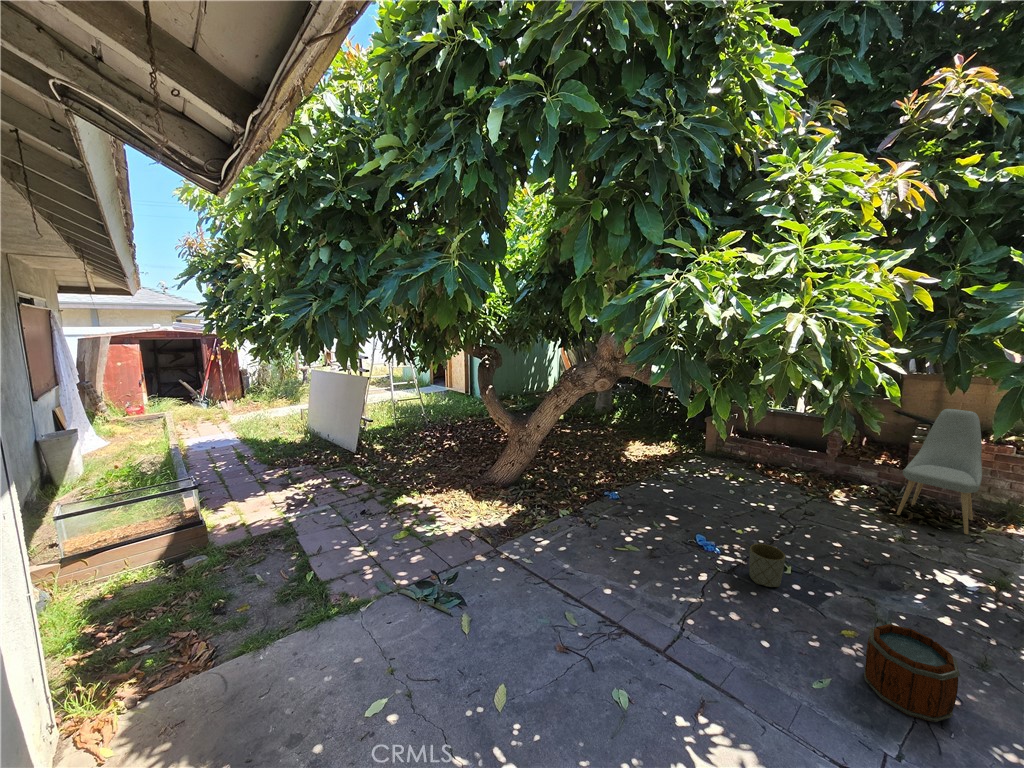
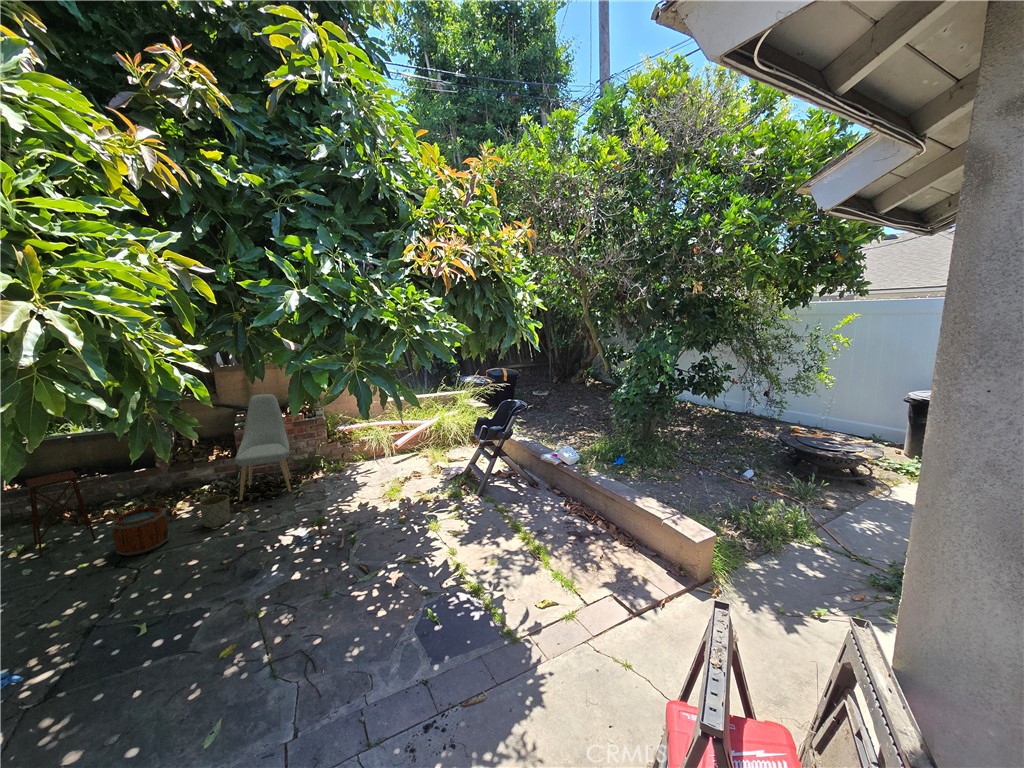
side table: none [738,431,773,490] -> present [25,470,96,557]
planter: present [749,544,785,588] -> present [199,495,230,528]
bucket: present [864,624,960,722] -> present [112,507,169,556]

